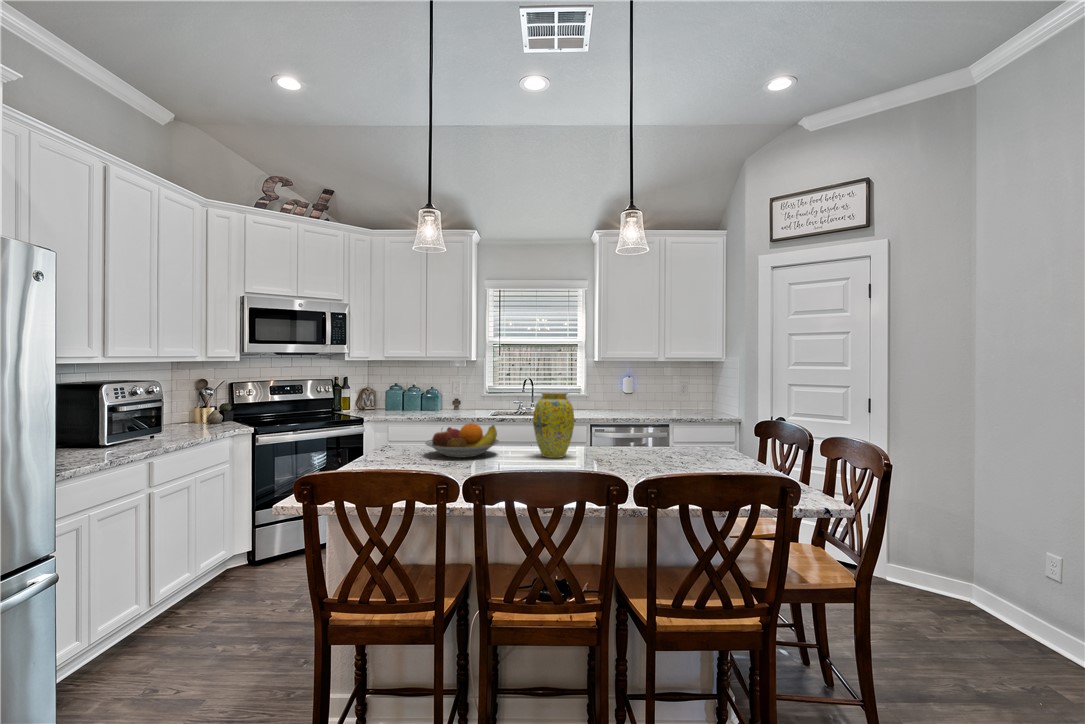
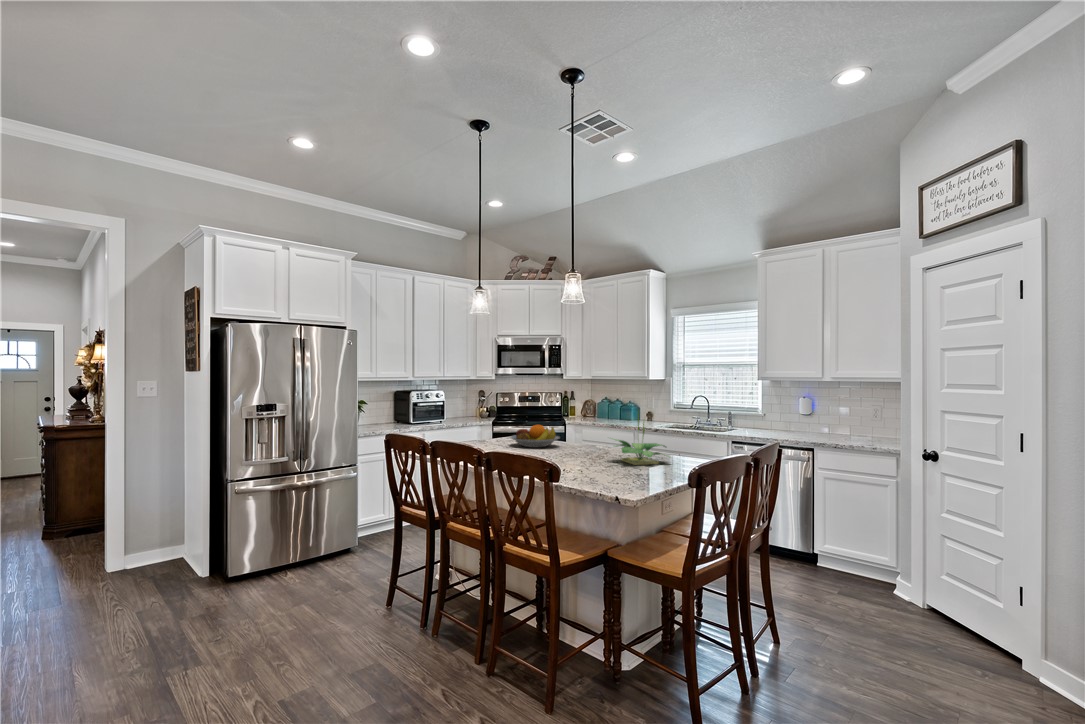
vase: present [533,392,574,458] -> none [566,405,597,454]
potted plant: none [615,394,679,462] -> present [614,414,666,465]

